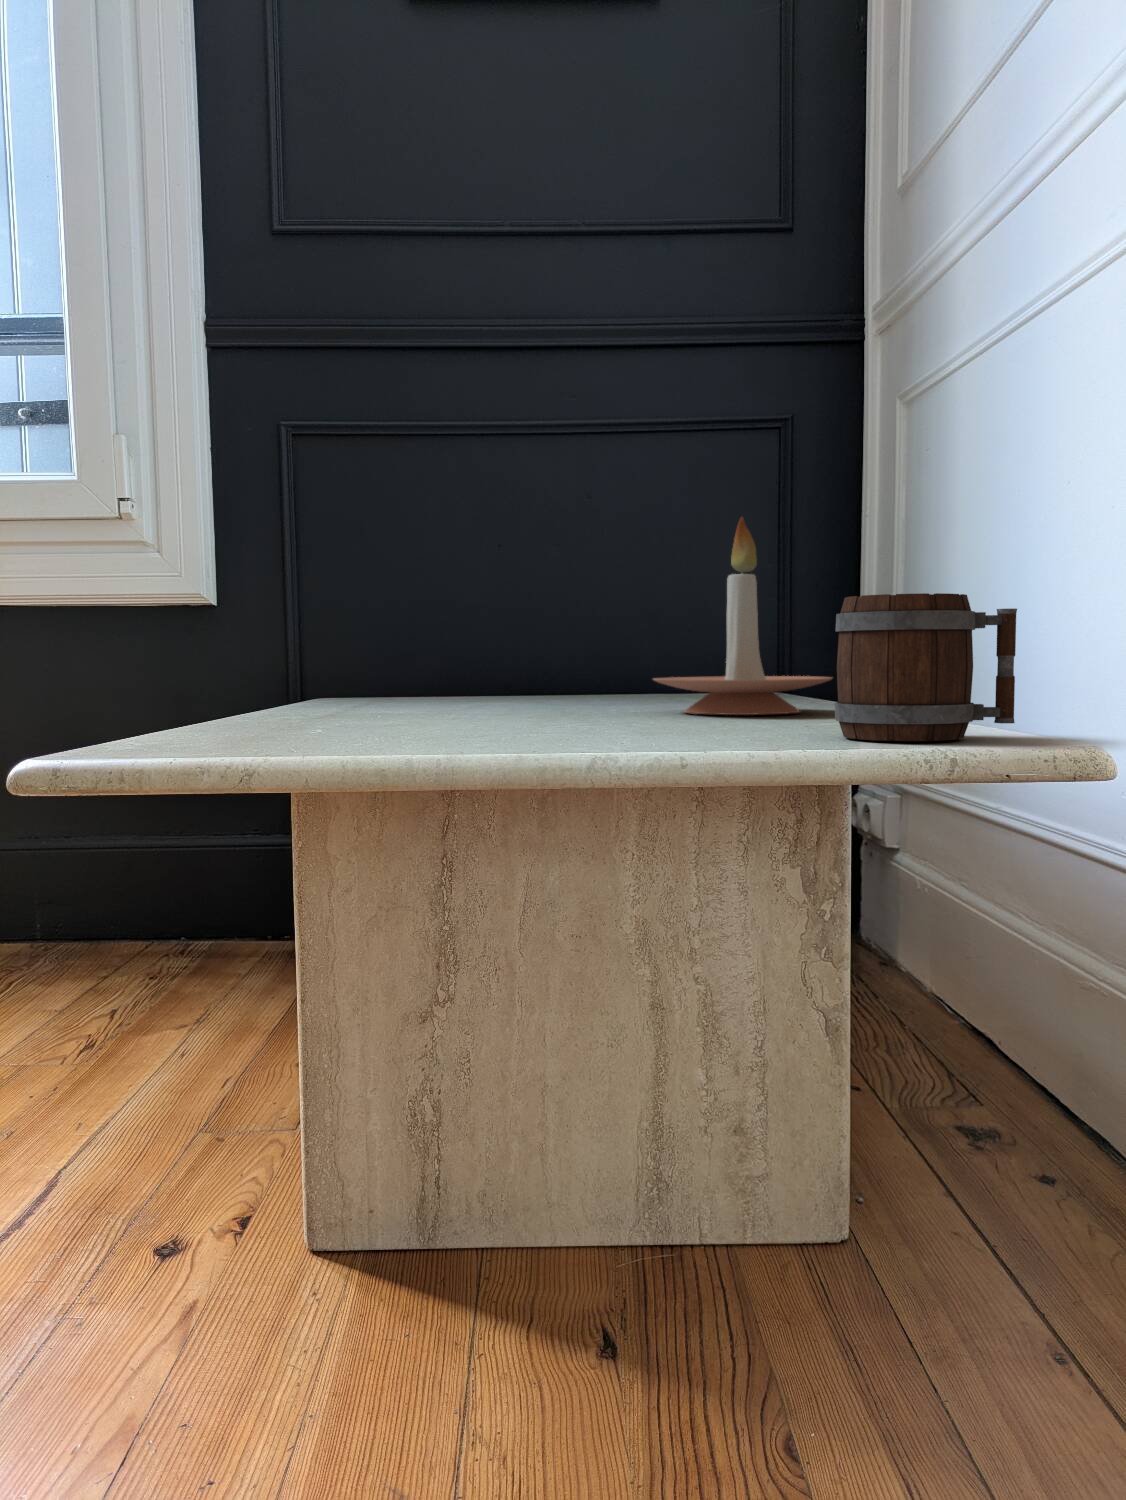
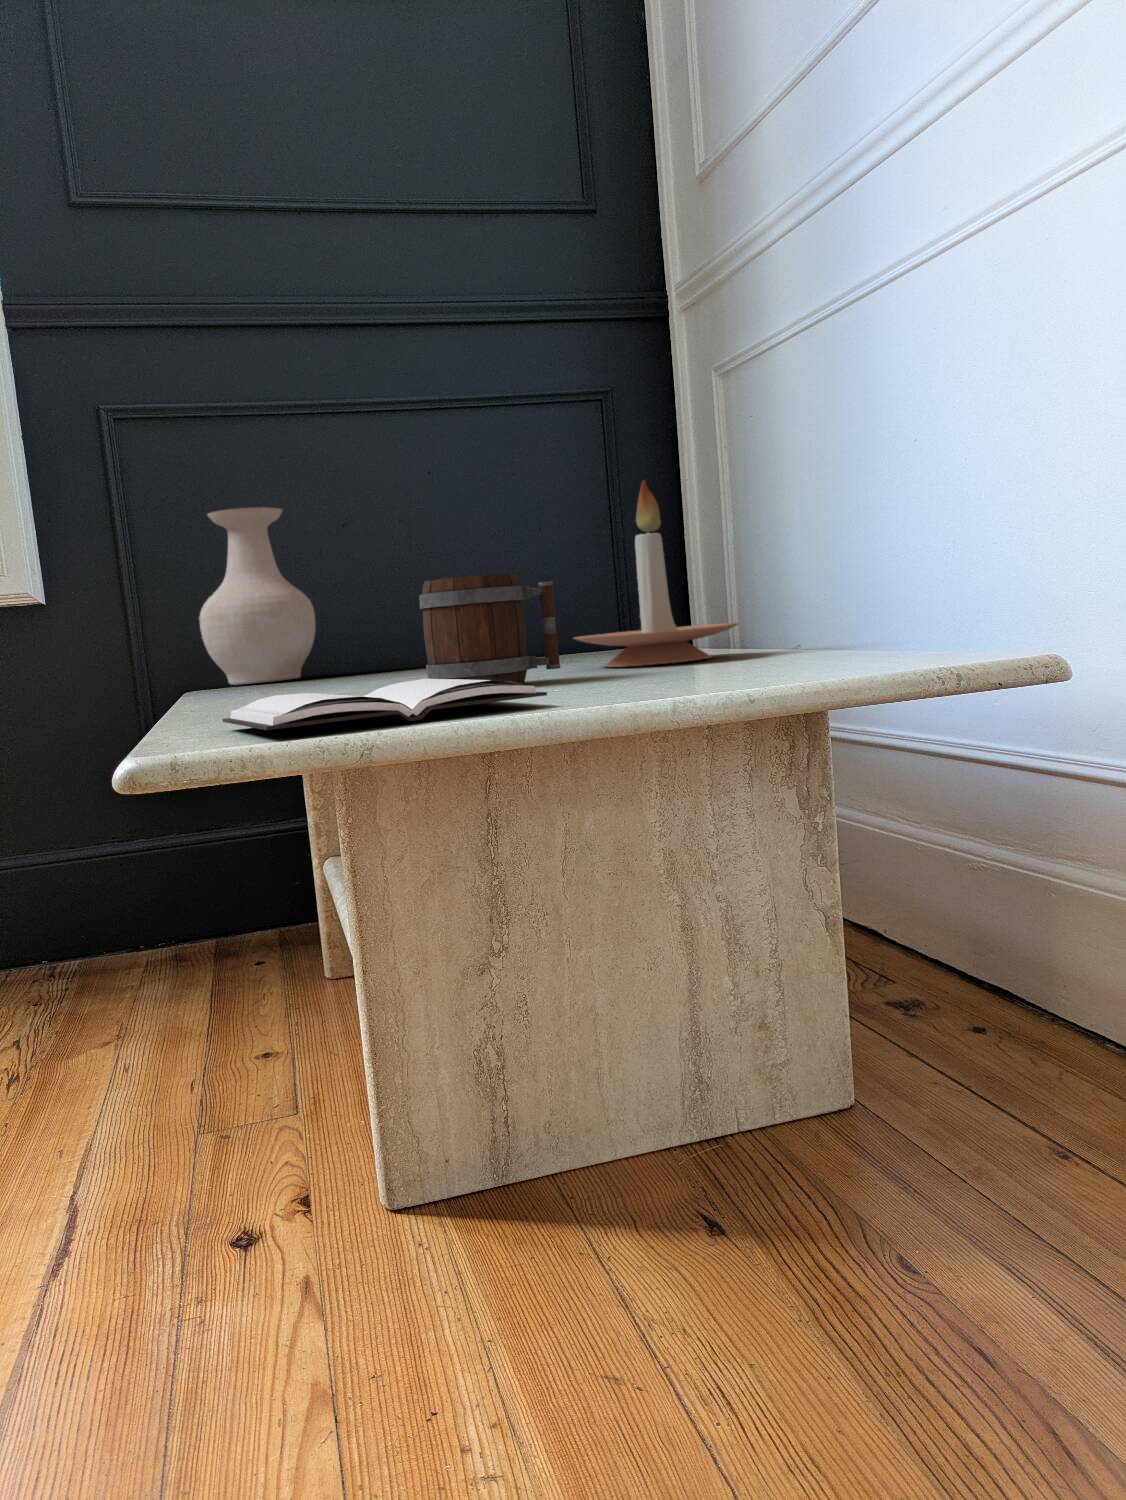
vase: none [343,525,454,695] -> present [199,507,315,685]
mug: present [835,593,1017,741] -> present [419,574,561,685]
book: none [173,708,489,752] -> present [223,679,547,730]

